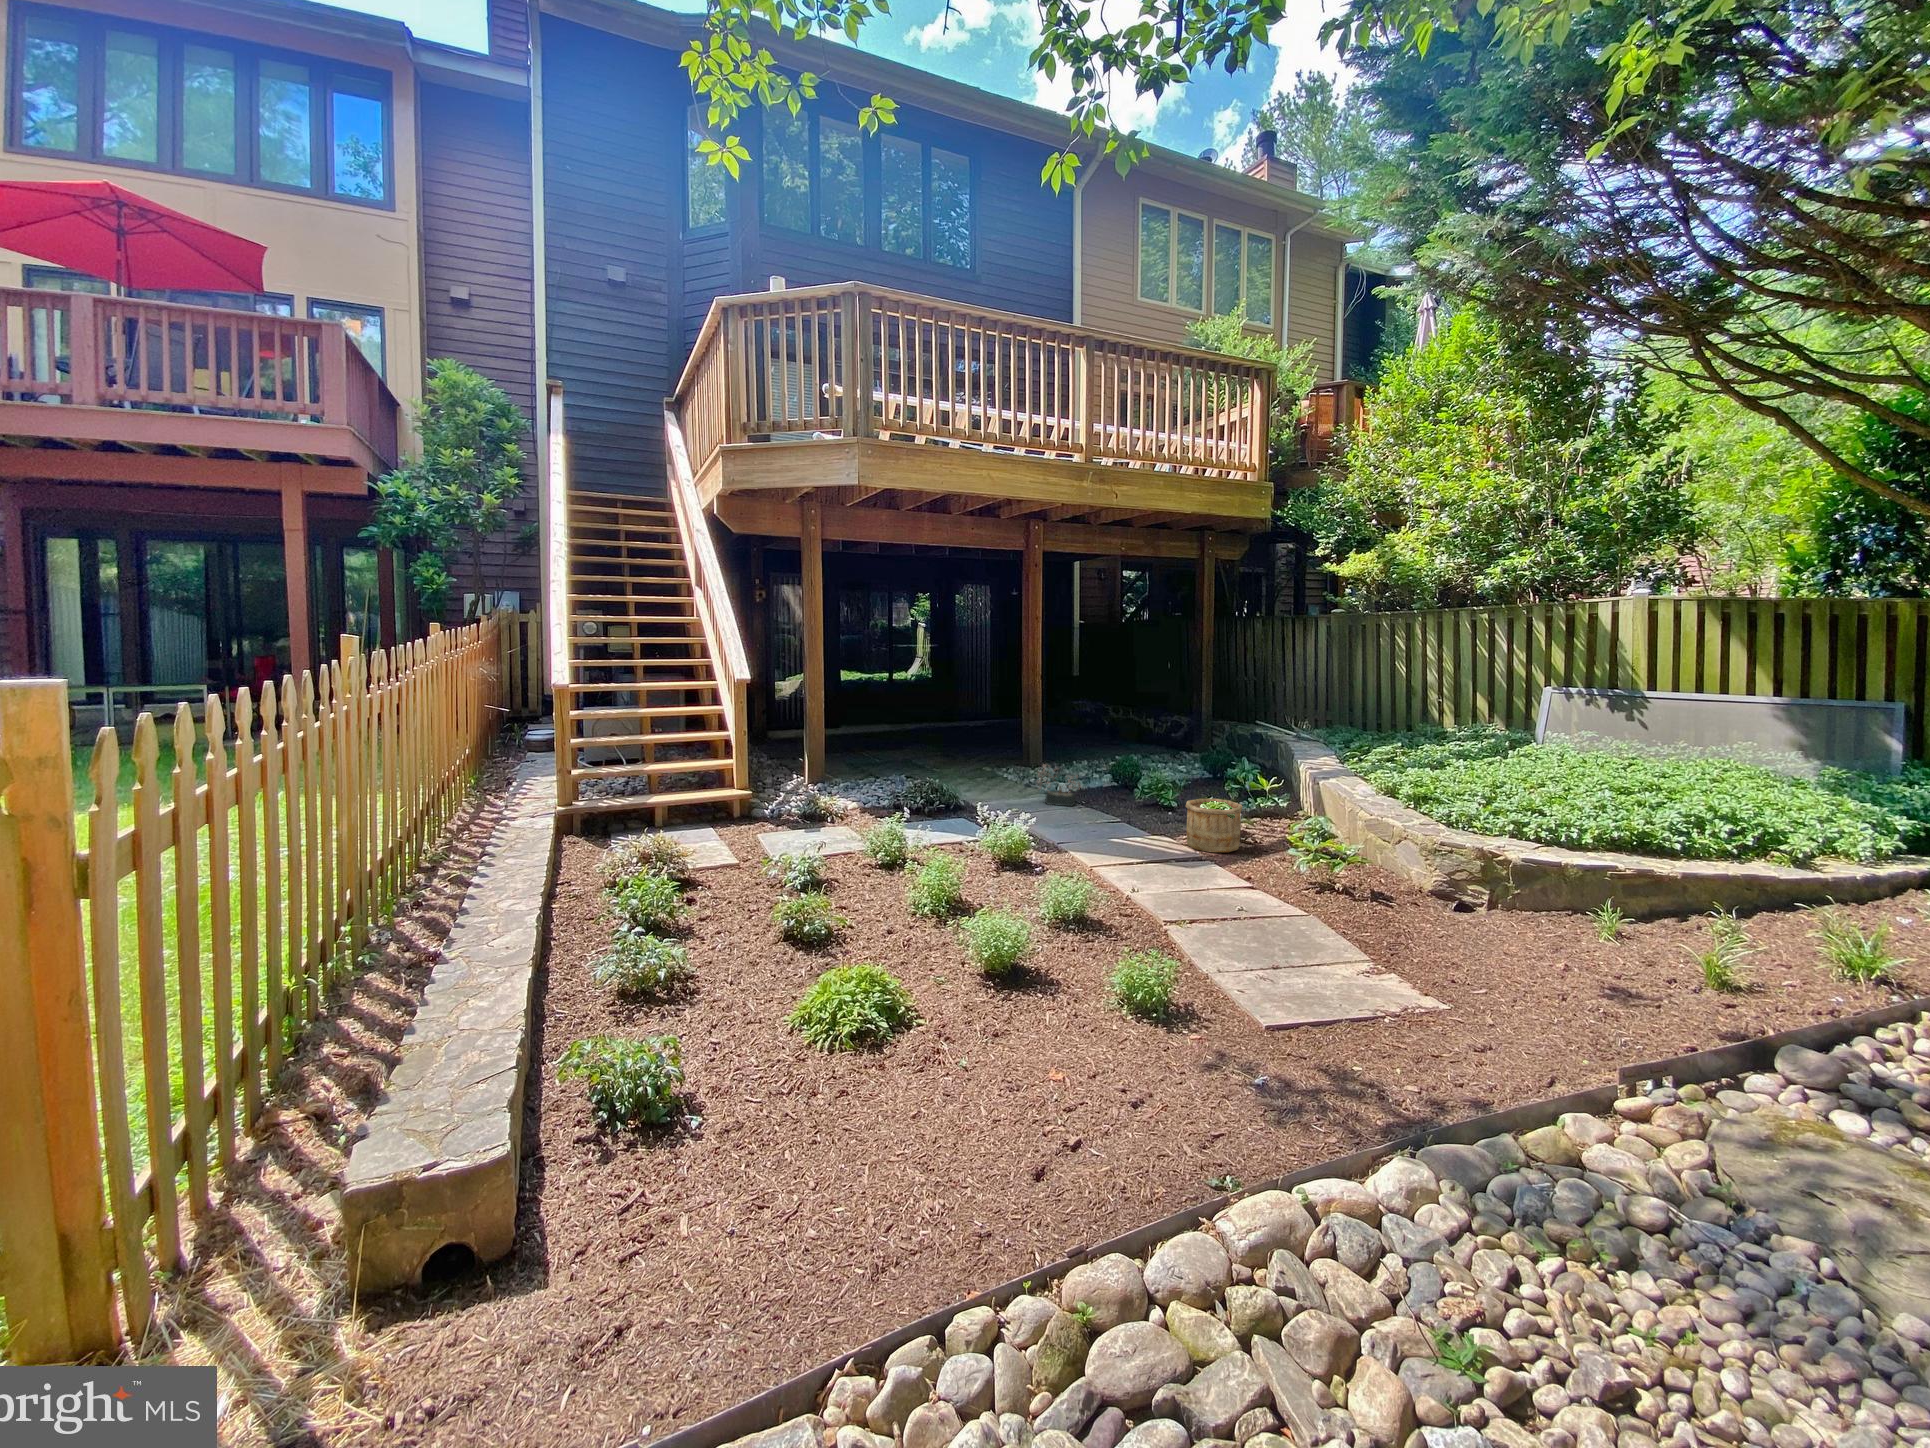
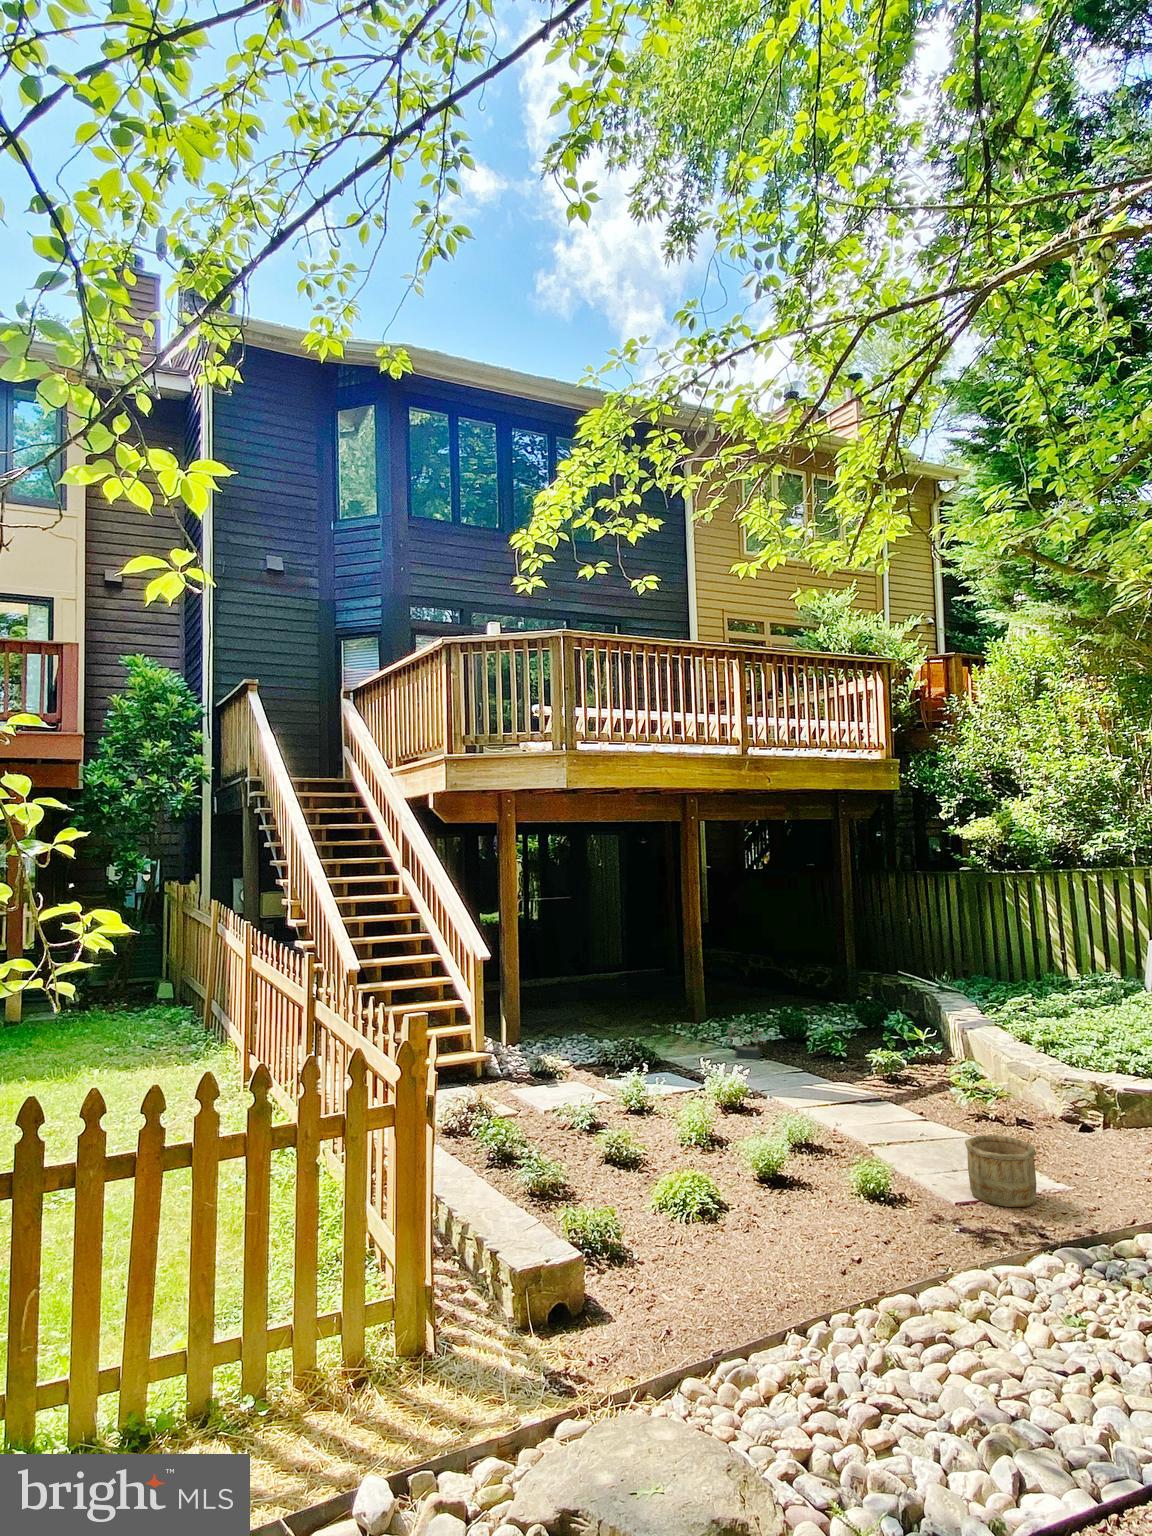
wooden bucket: present [1186,799,1243,852] -> present [965,1135,1036,1207]

